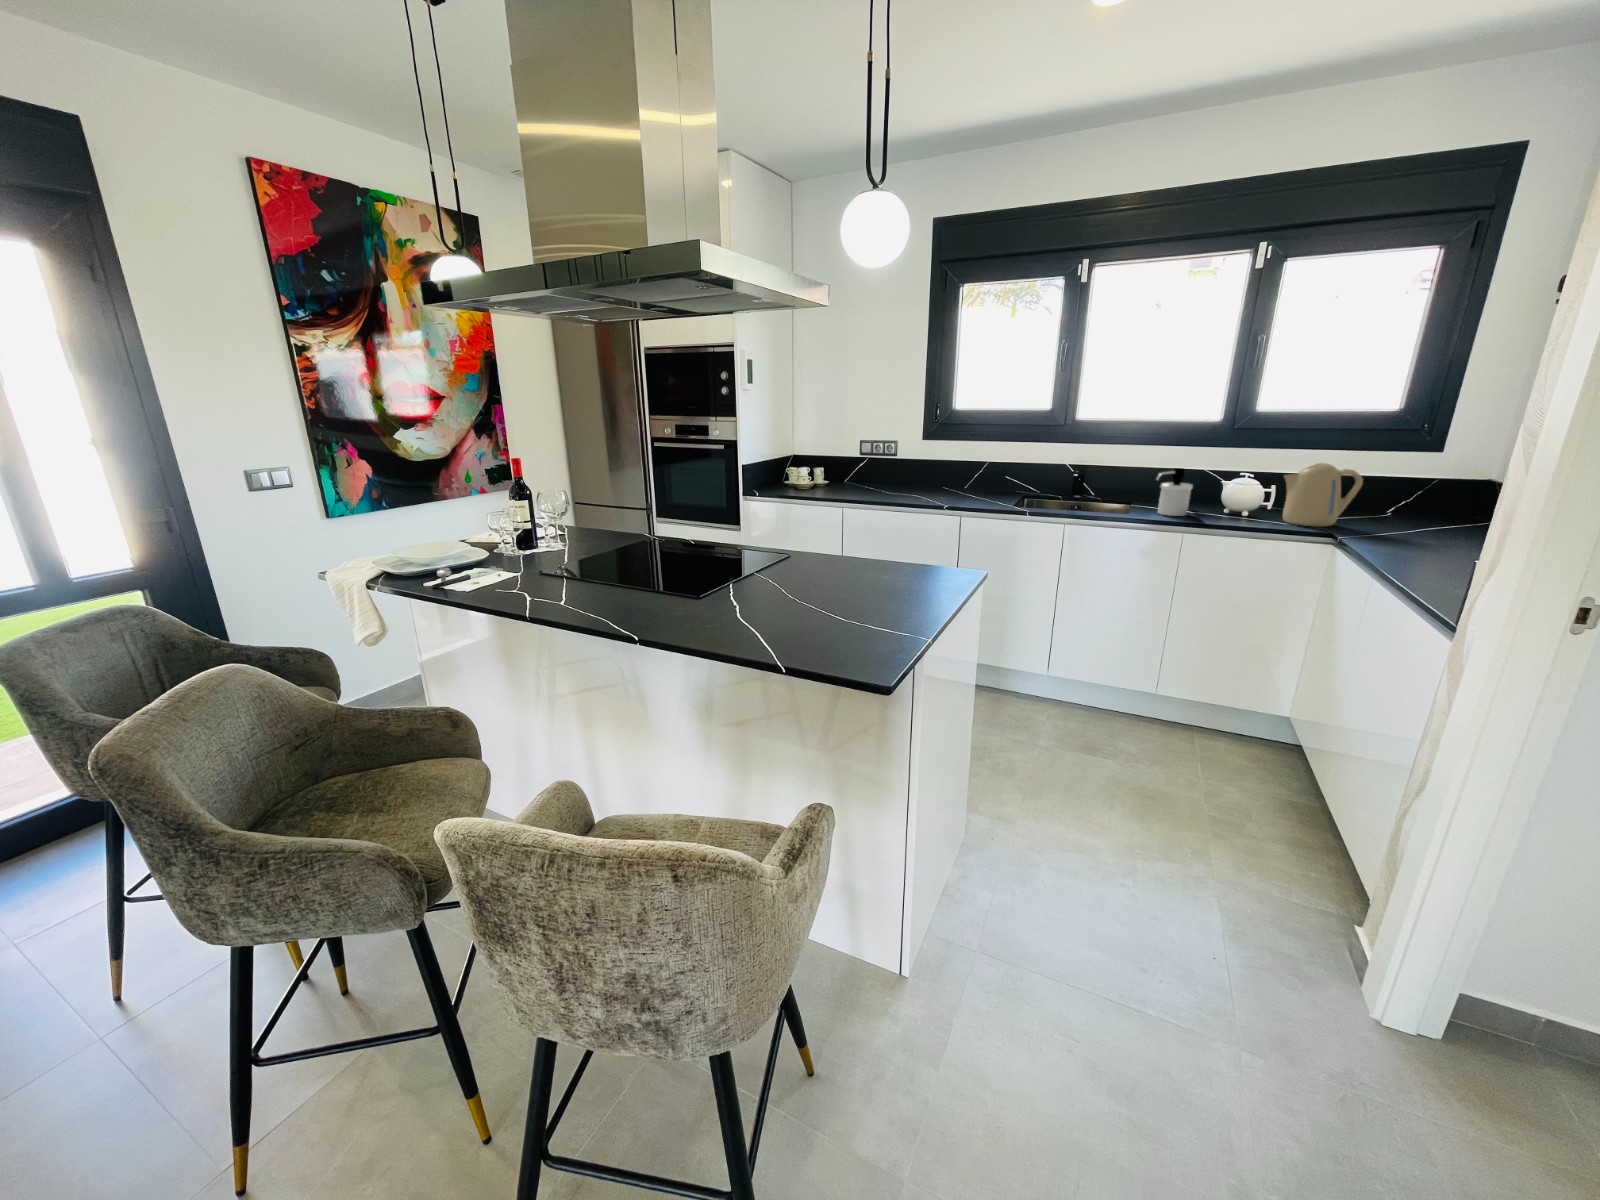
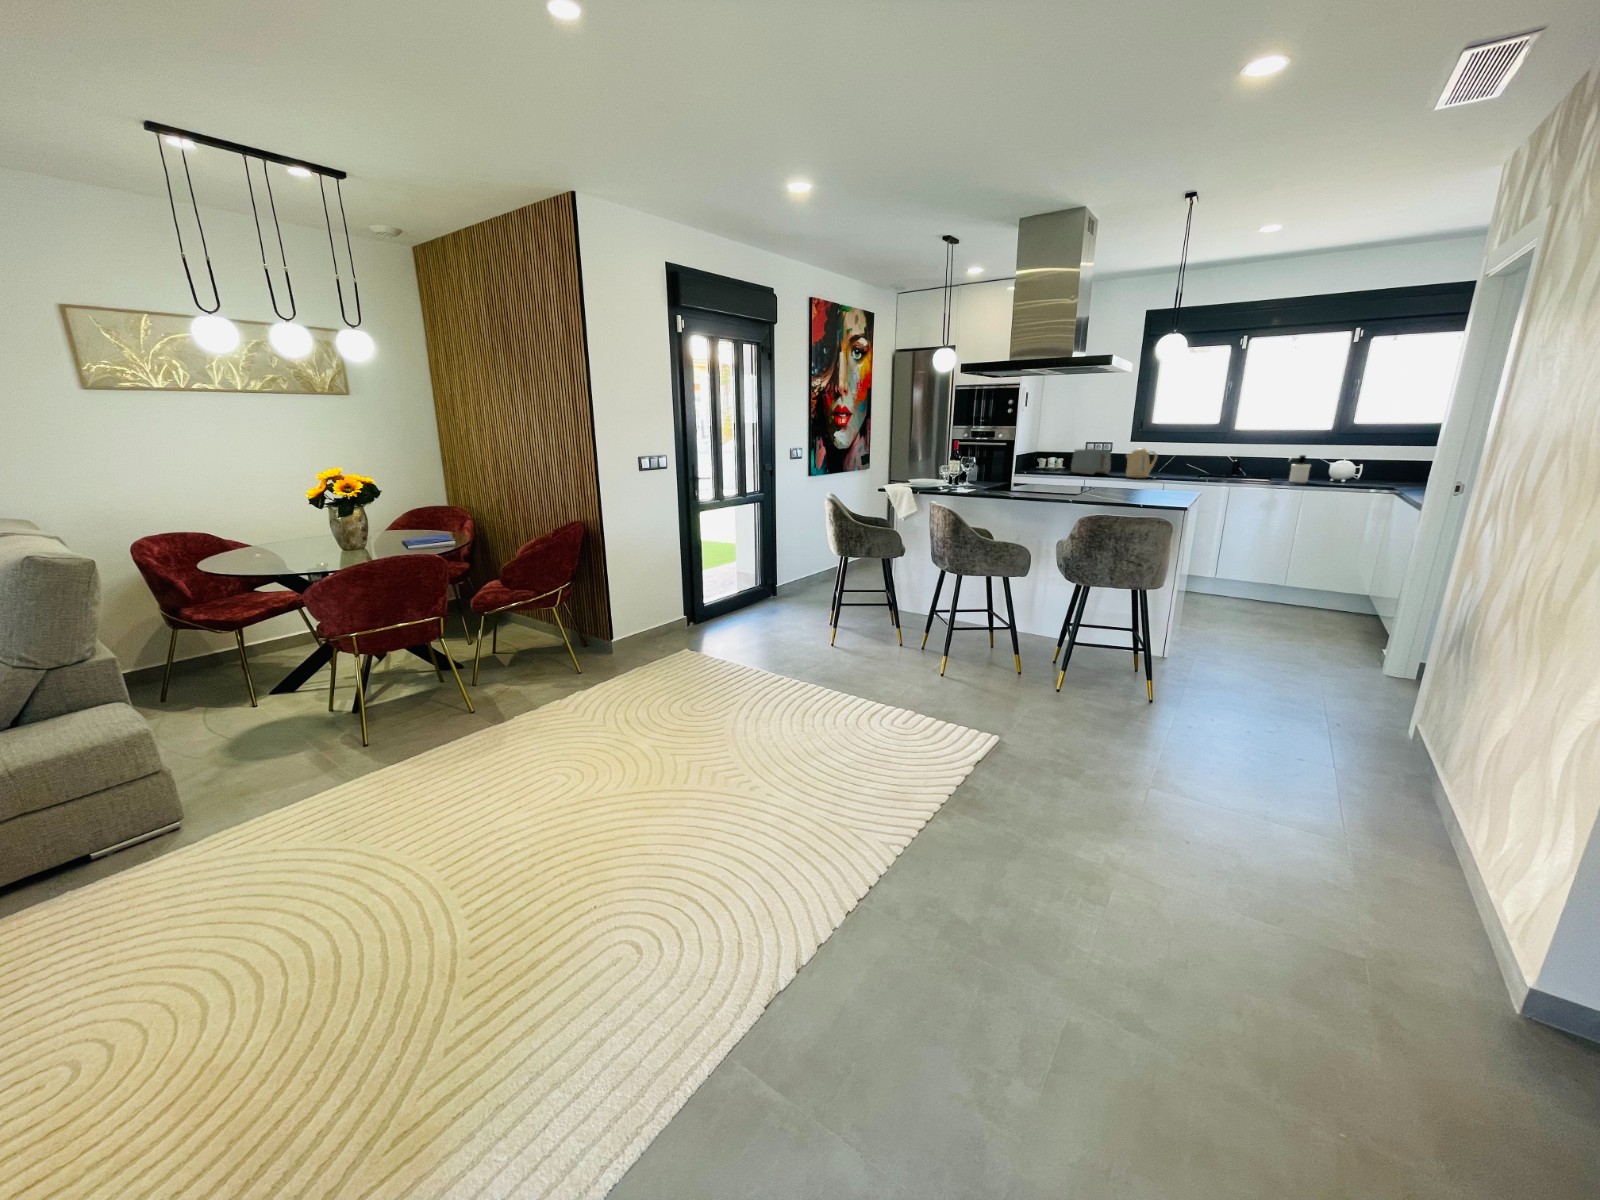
toaster: none [836,452,890,496] -> present [1071,449,1111,474]
kettle: present [1283,463,1363,527] -> present [1126,448,1157,478]

